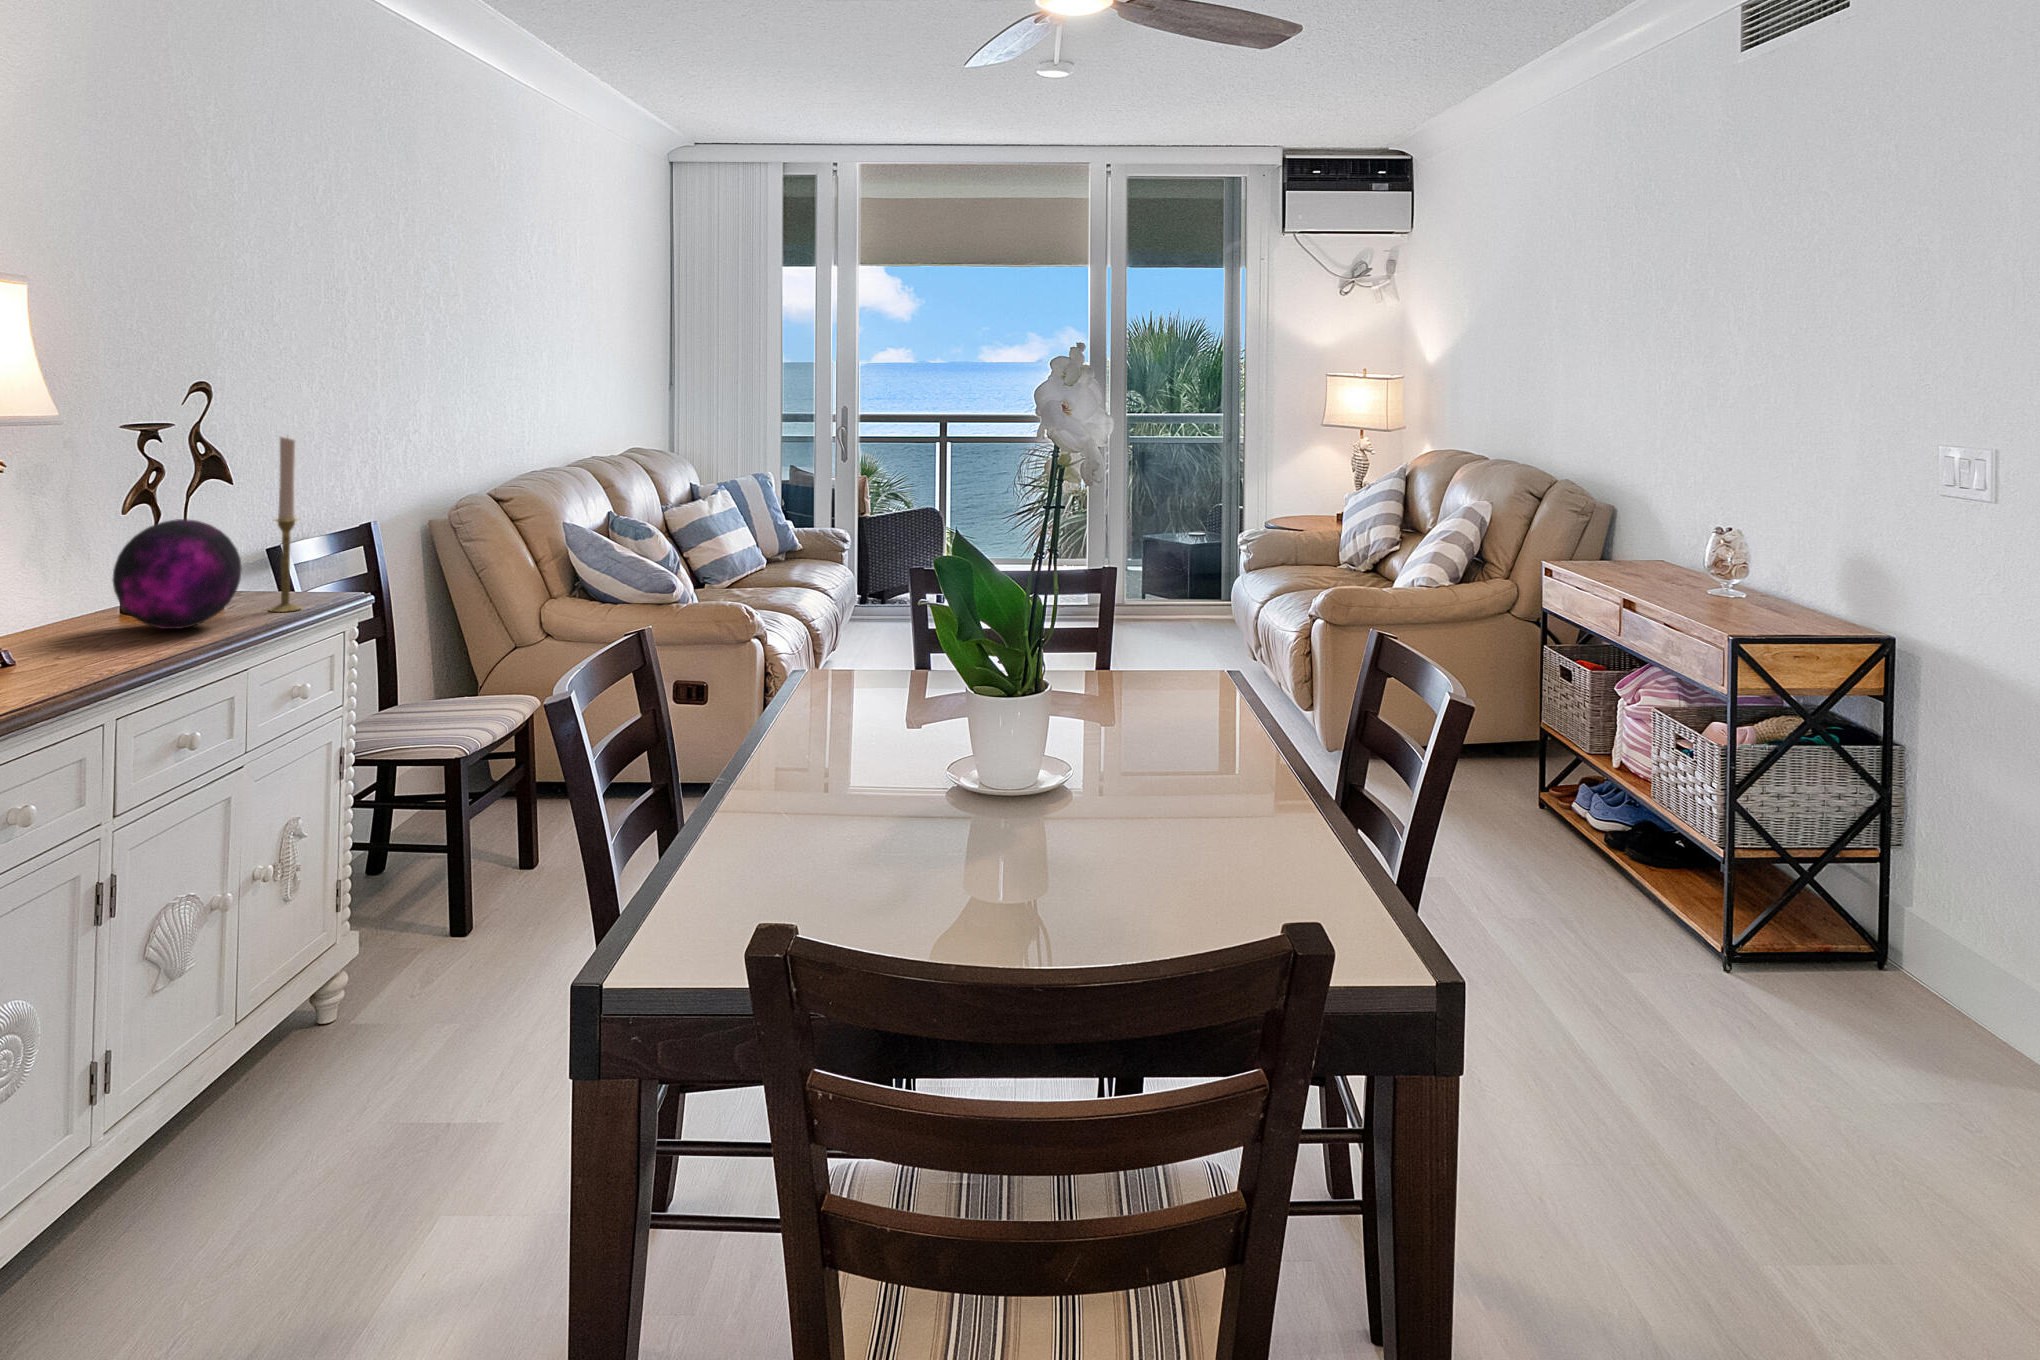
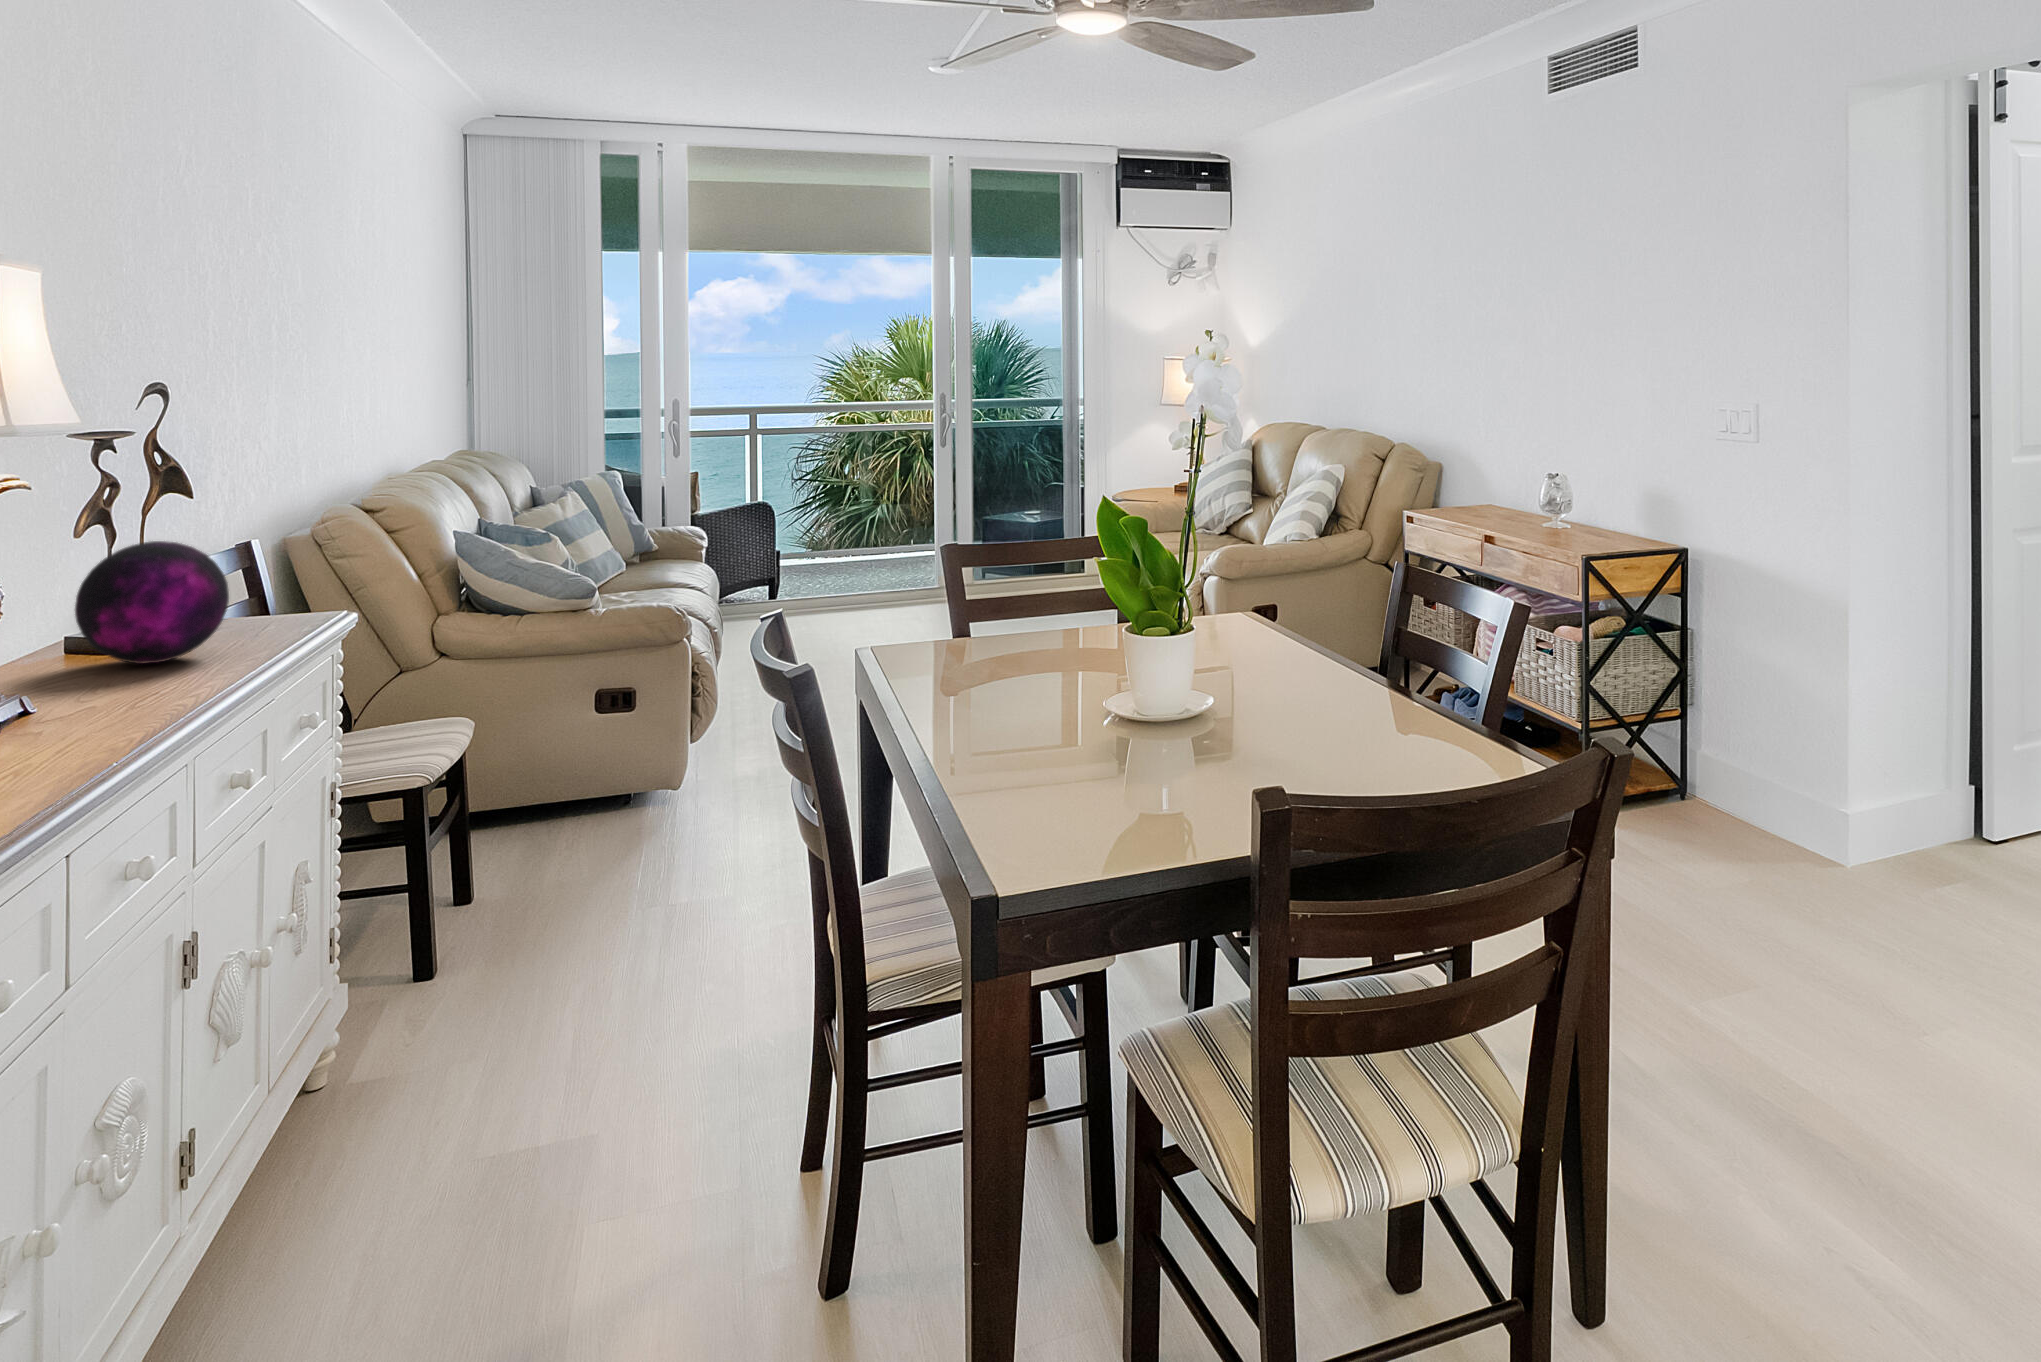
candlestick: present [269,437,301,612] -> none [234,444,275,638]

